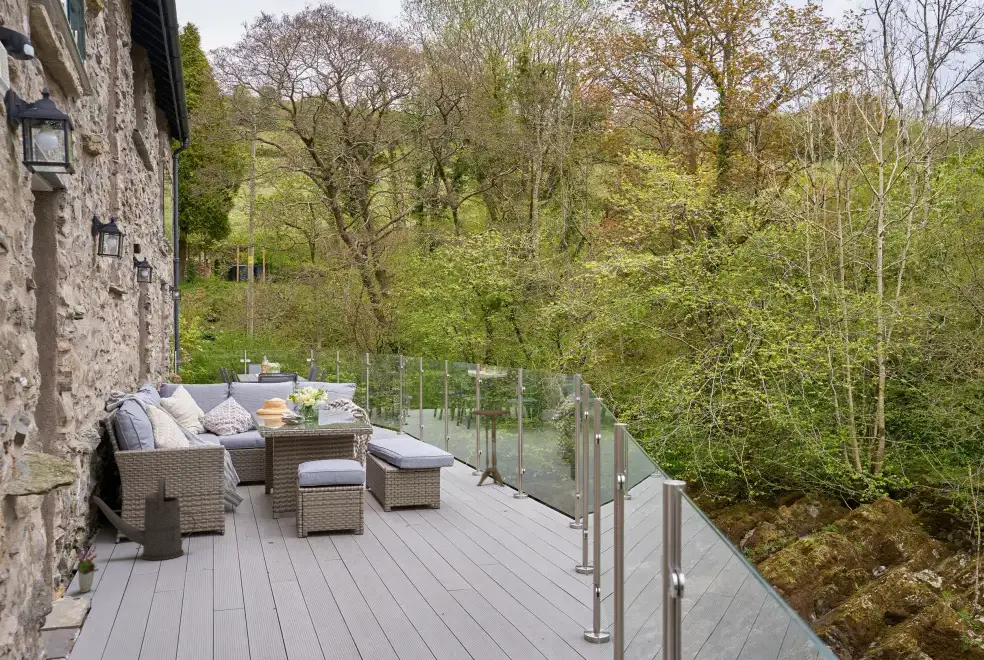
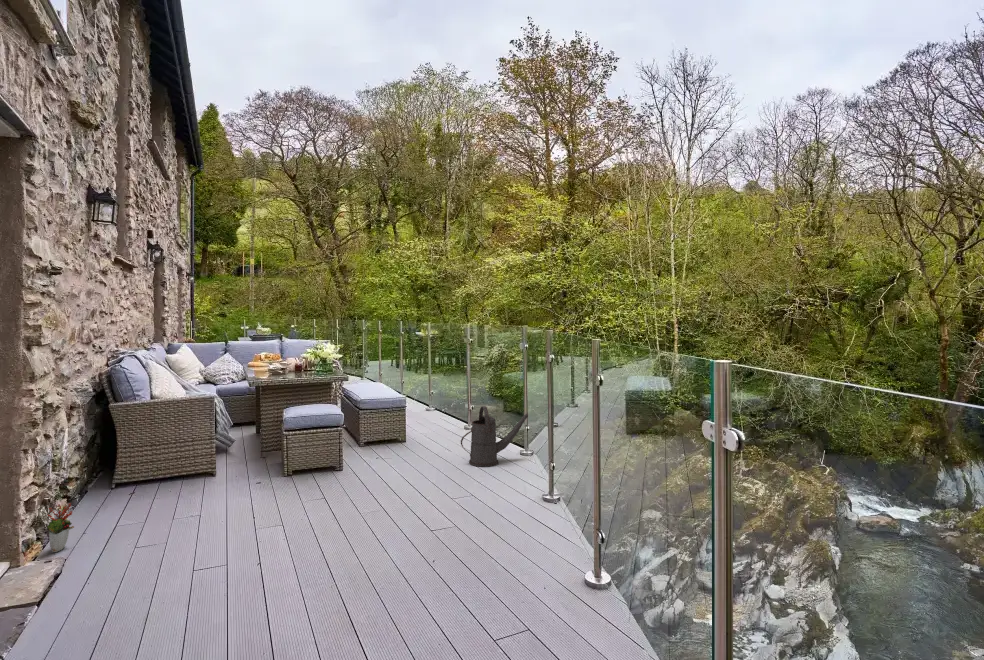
side table: present [472,410,510,486] -> none [423,366,452,423]
watering can: present [93,478,196,560] -> present [461,406,528,467]

